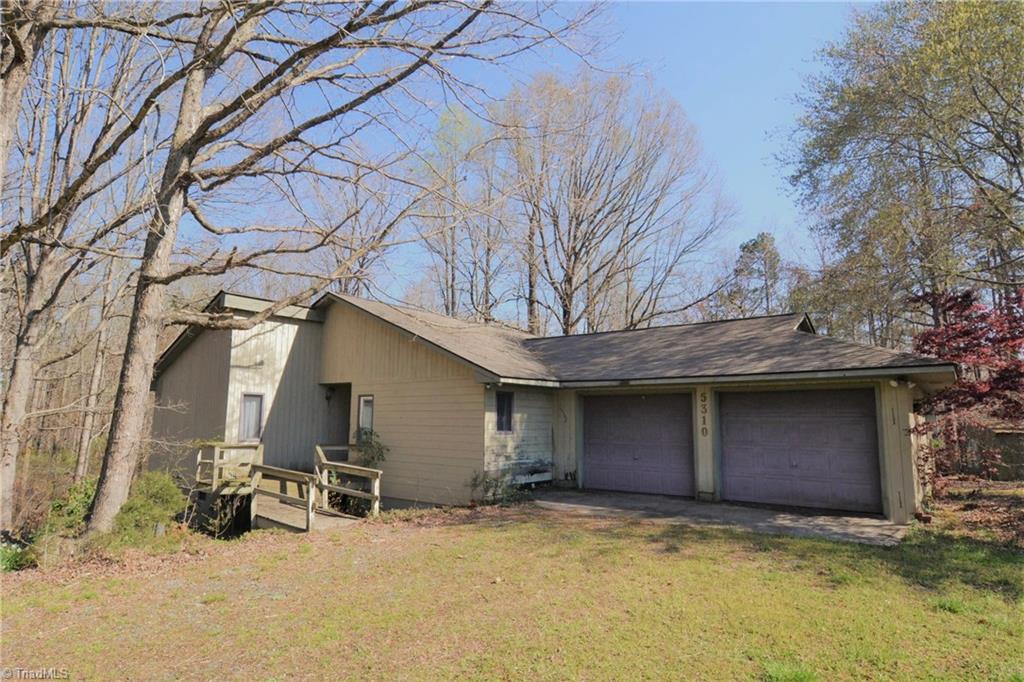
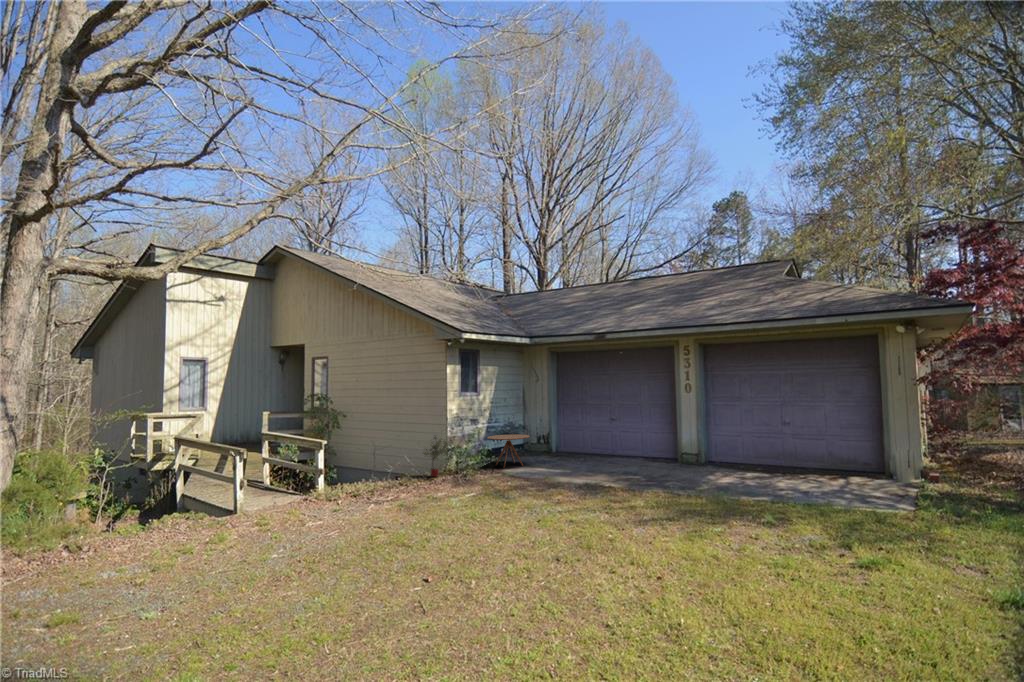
round table: none [520,471,559,501] -> present [487,434,530,468]

